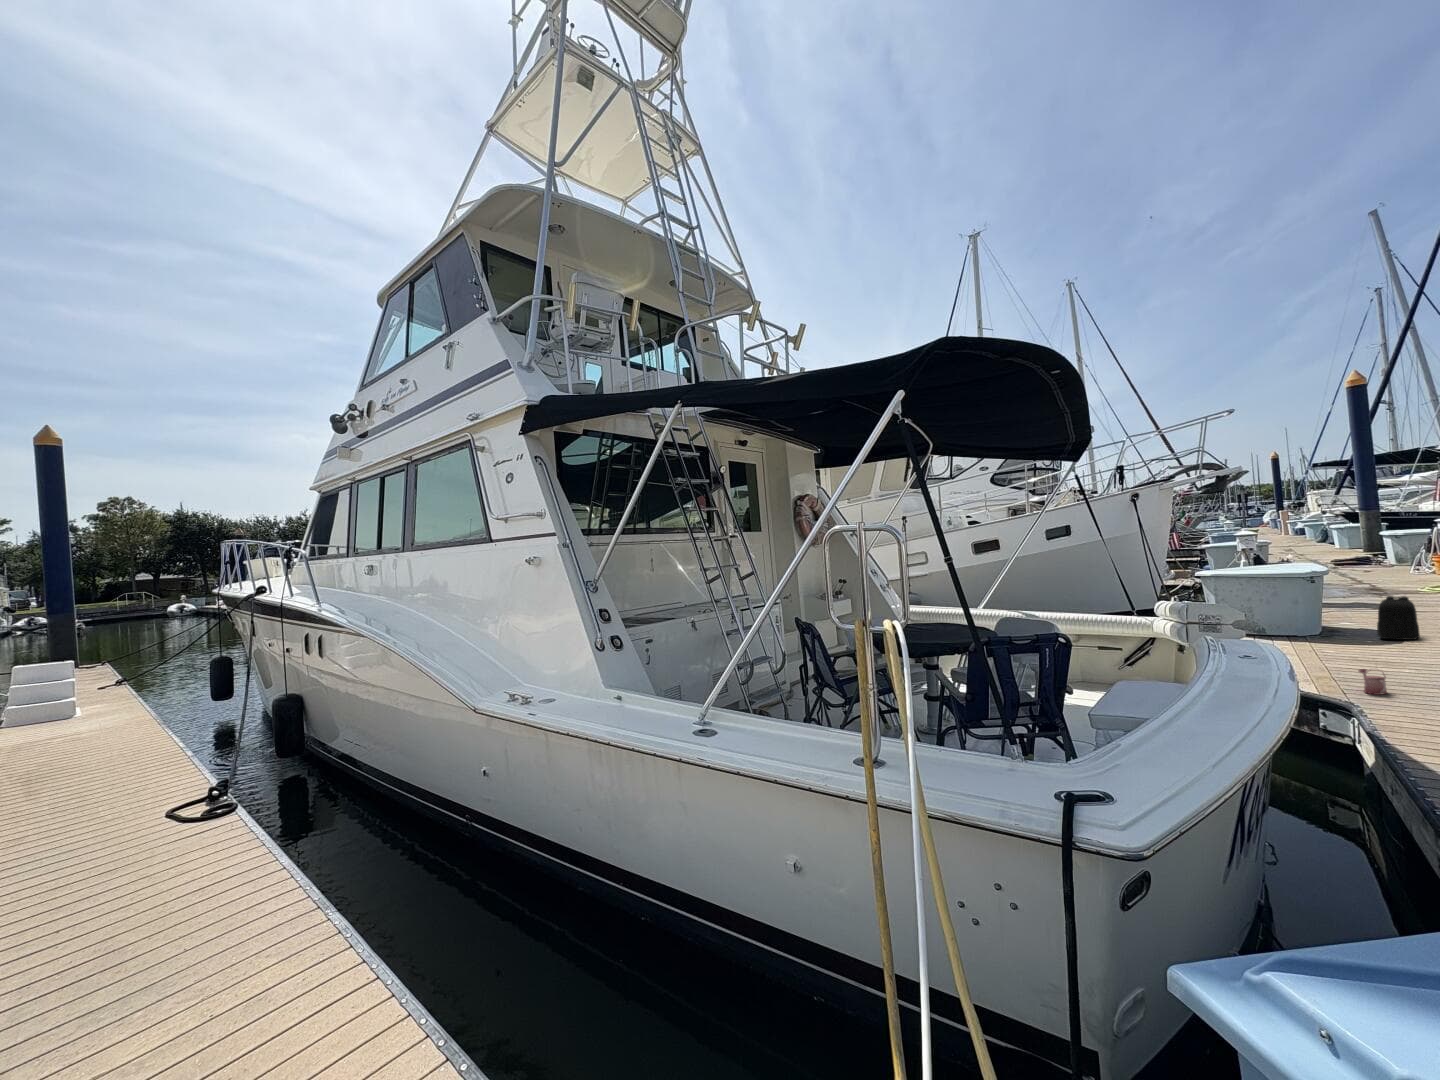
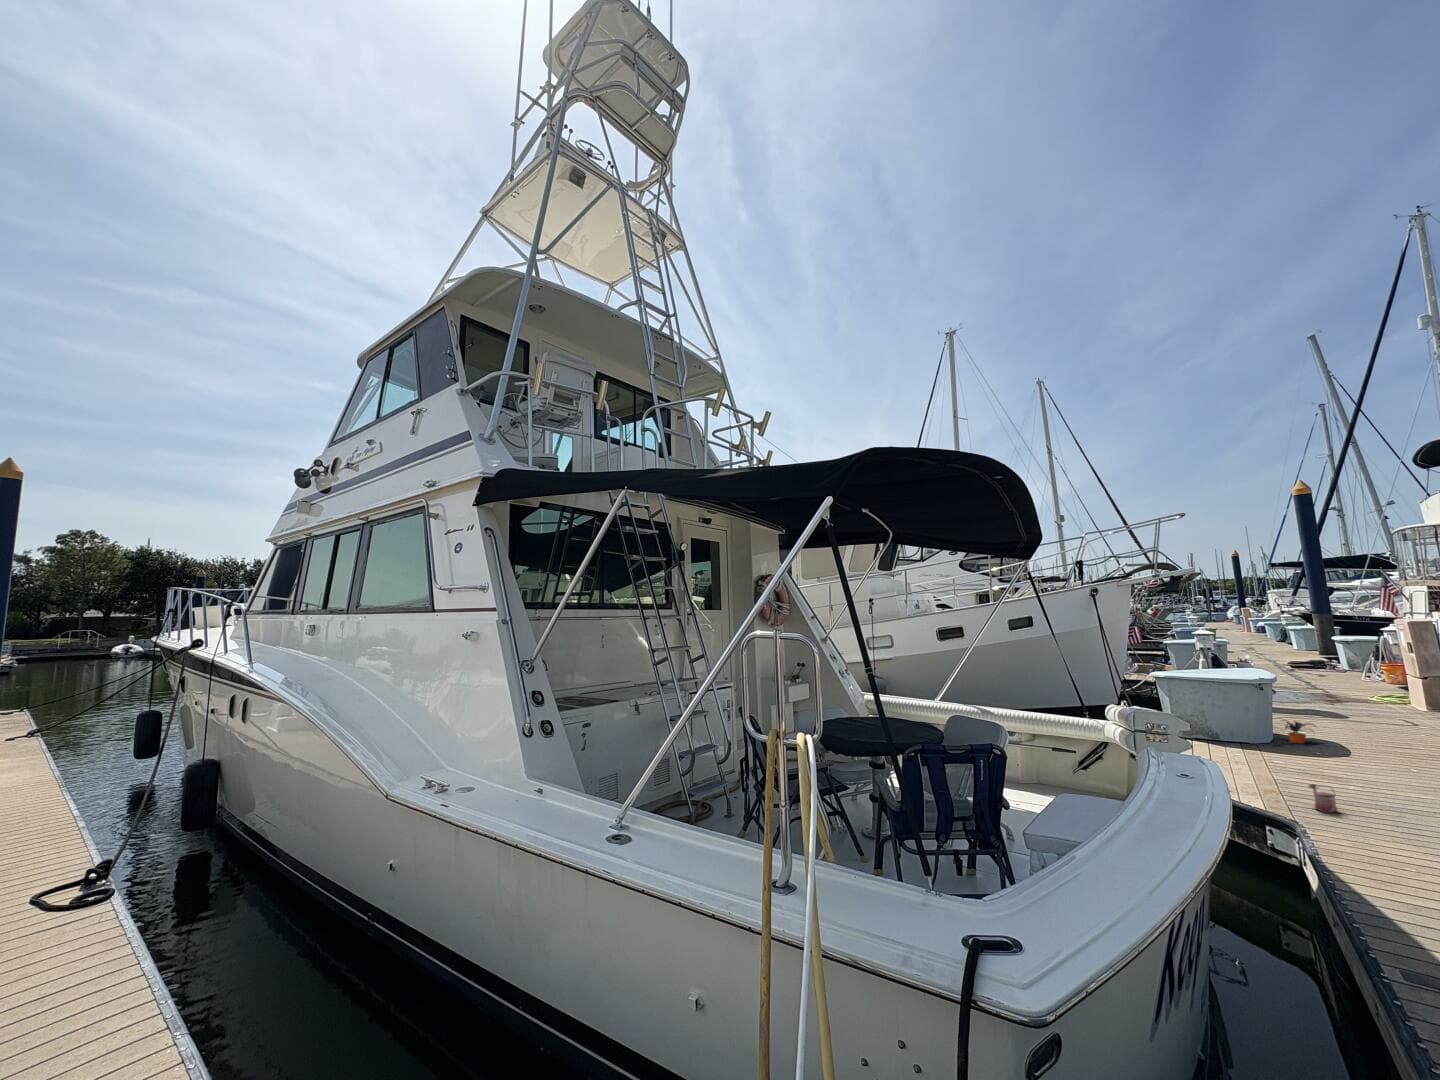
backpack: present [1377,596,1420,640] -> none [1328,707,1370,754]
potted plant: none [1326,613,1367,635] -> present [1285,721,1314,744]

